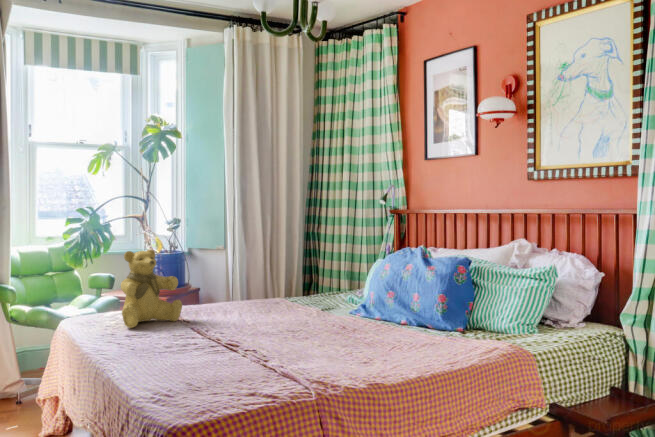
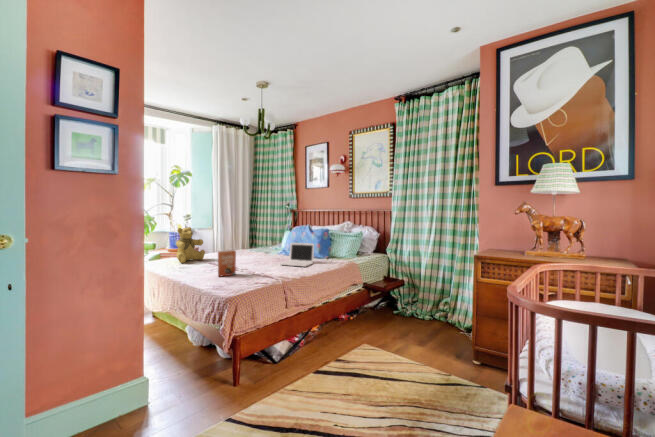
laptop: none [335,290,421,353] -> present [281,243,314,267]
paperback book: none [161,306,244,377] -> present [218,250,236,276]

